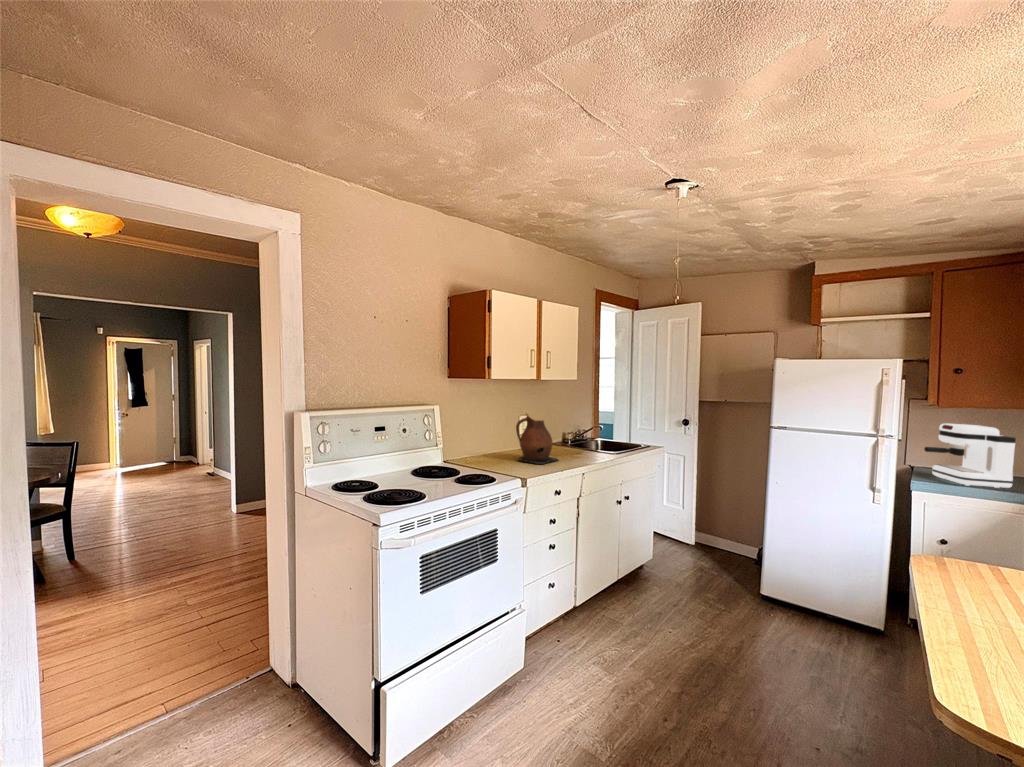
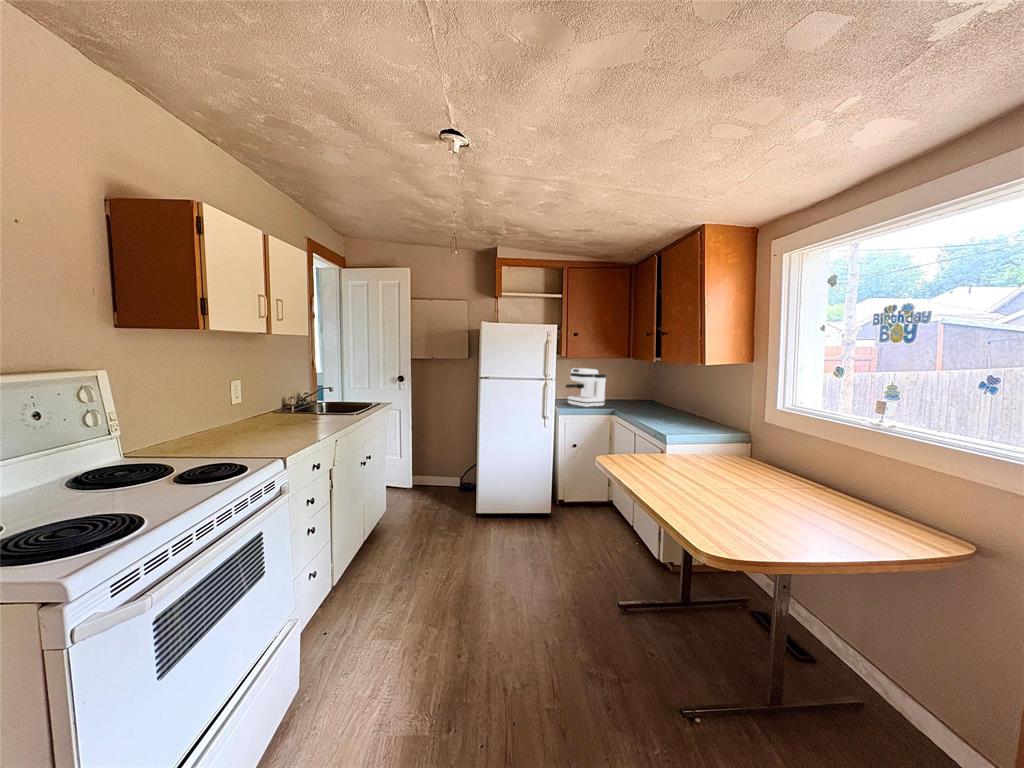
ceramic pitcher: present [516,414,558,464] -> none [240,378,301,438]

